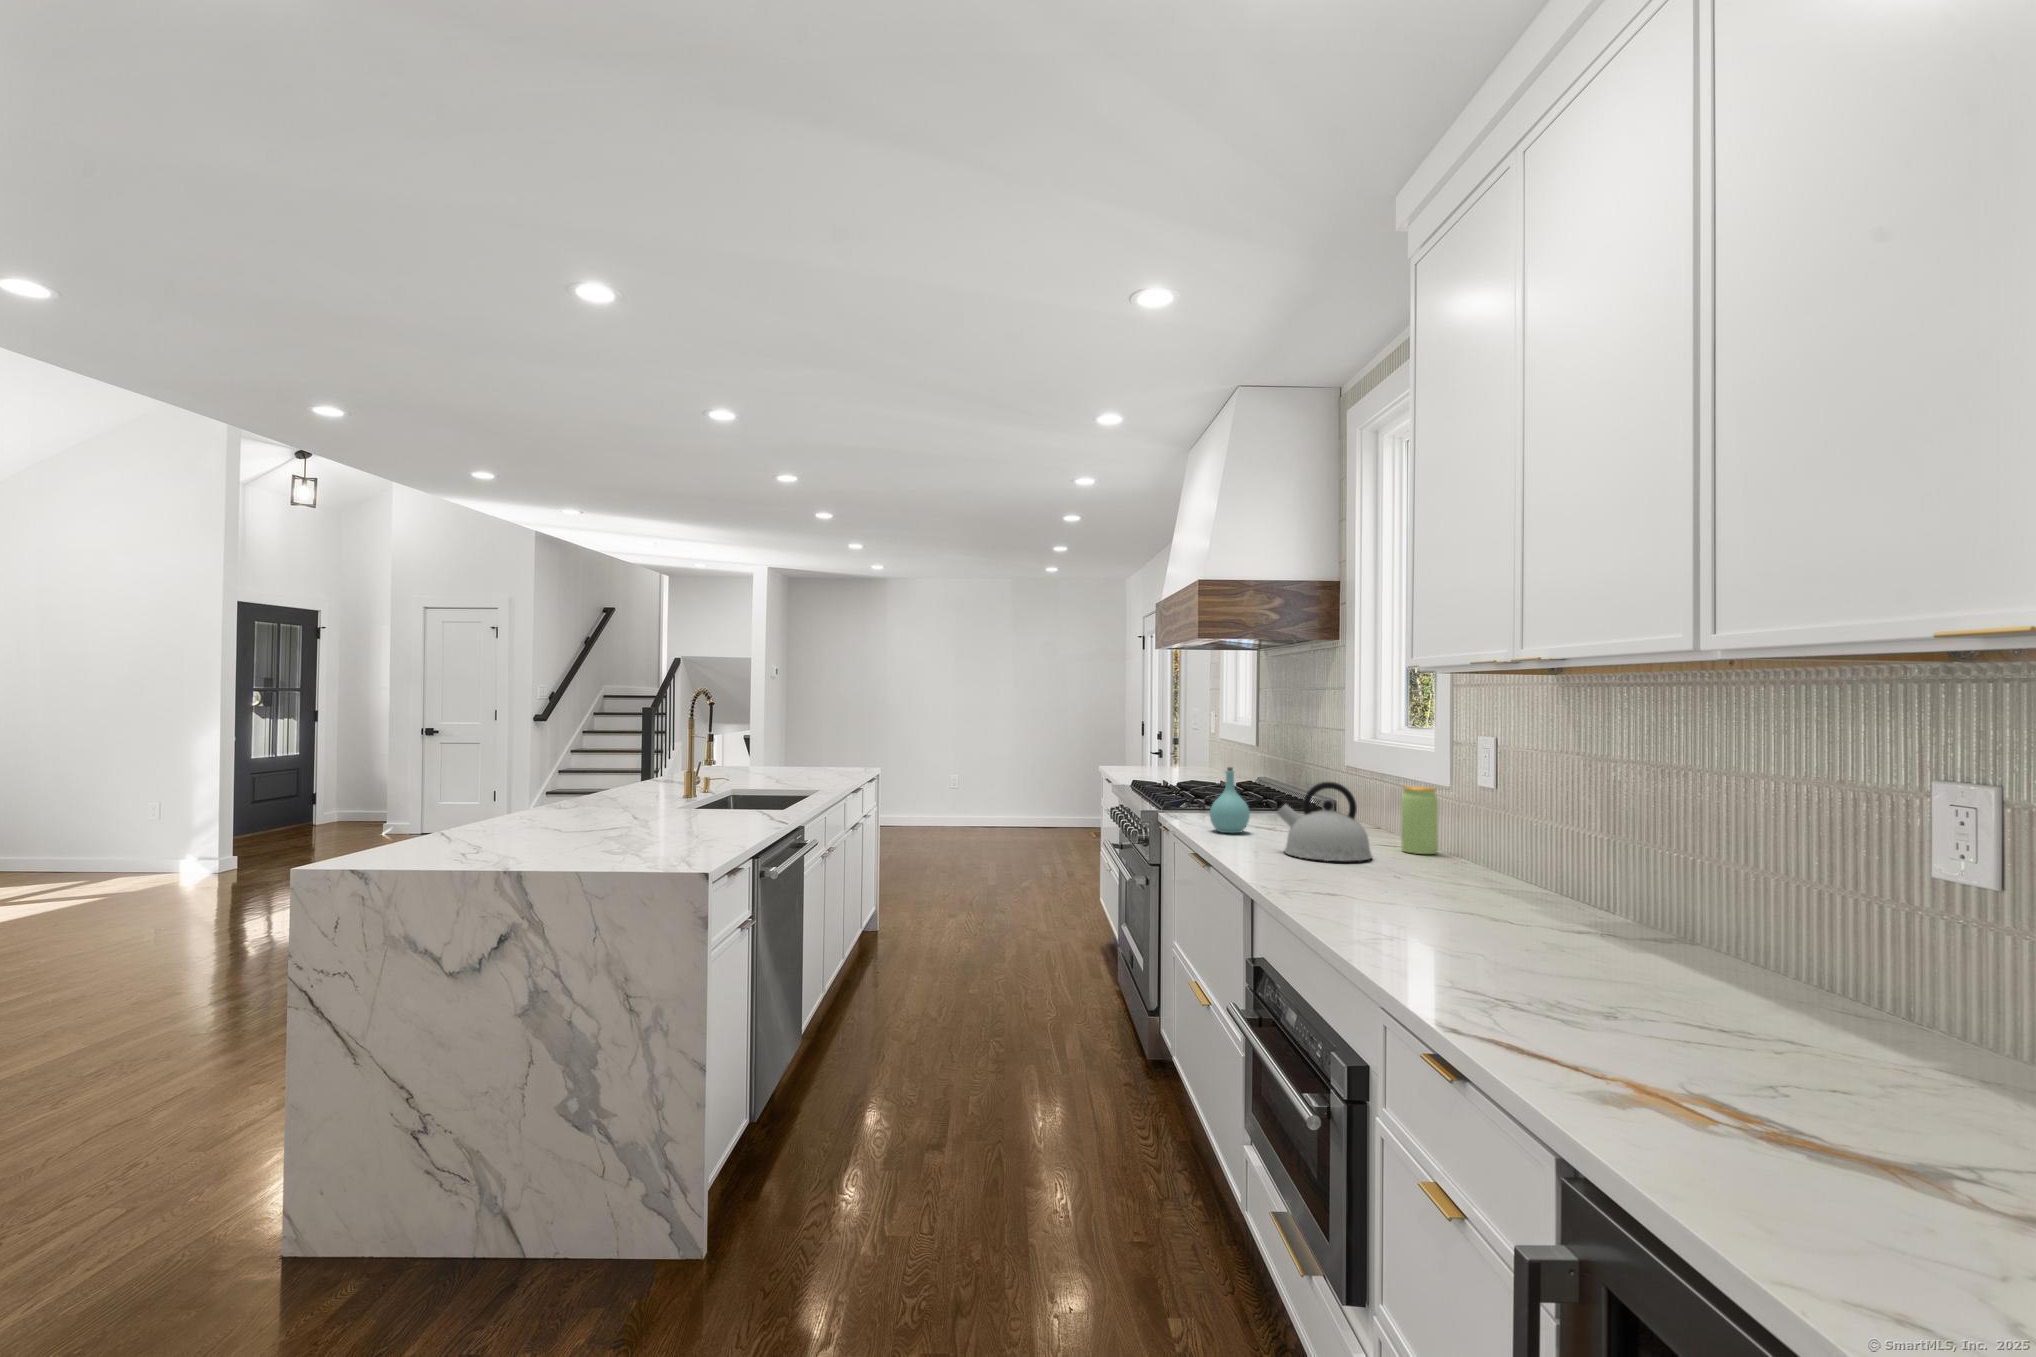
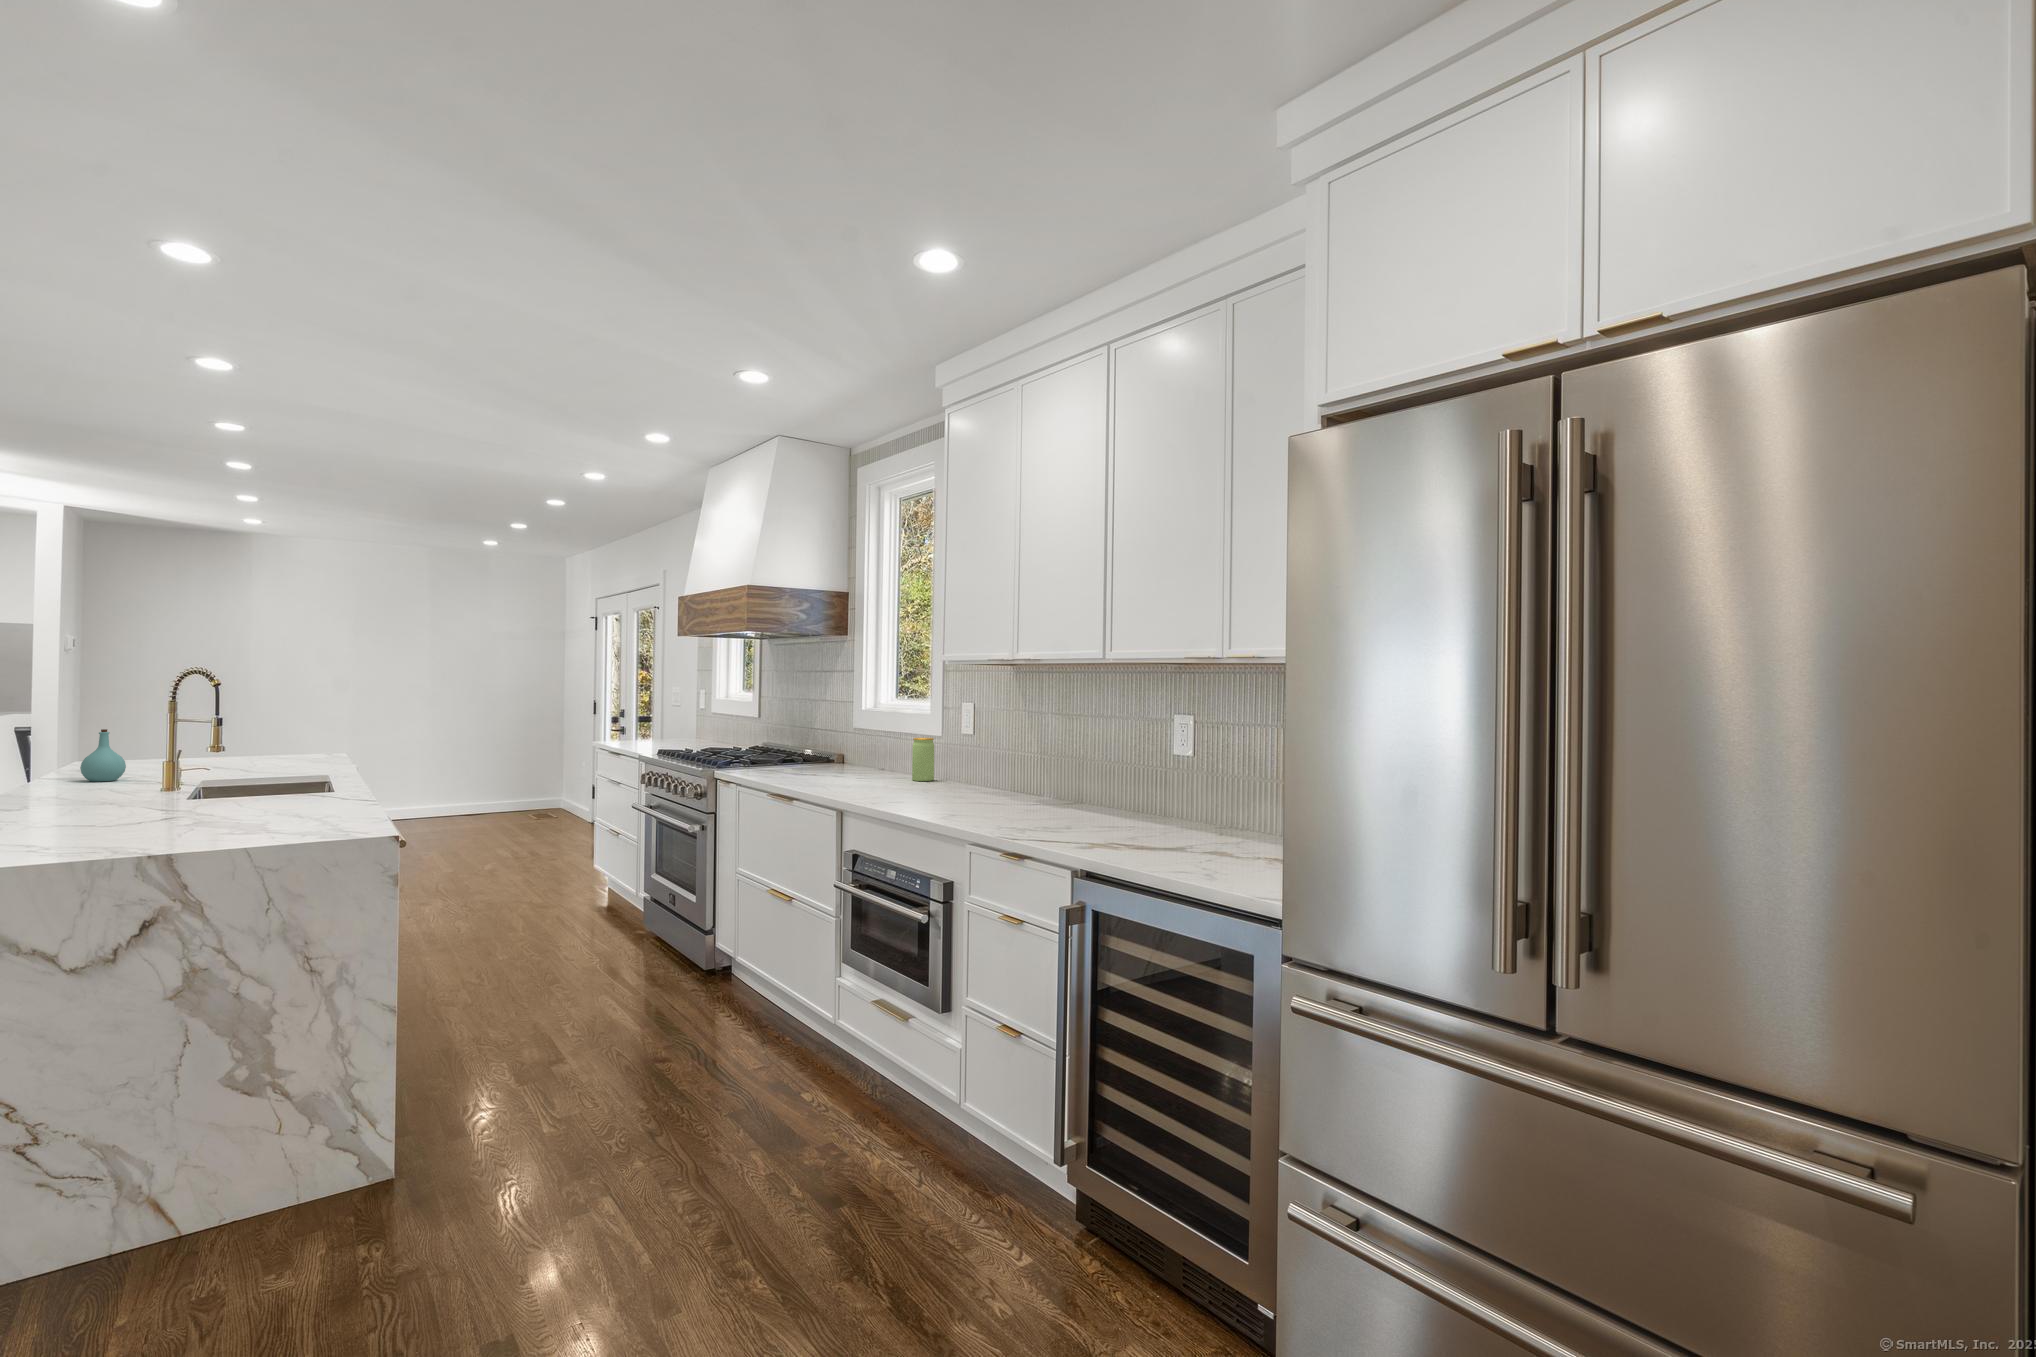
bottle: present [1210,767,1250,833] -> present [80,729,126,782]
kettle: present [1277,782,1372,861] -> none [840,736,902,788]

